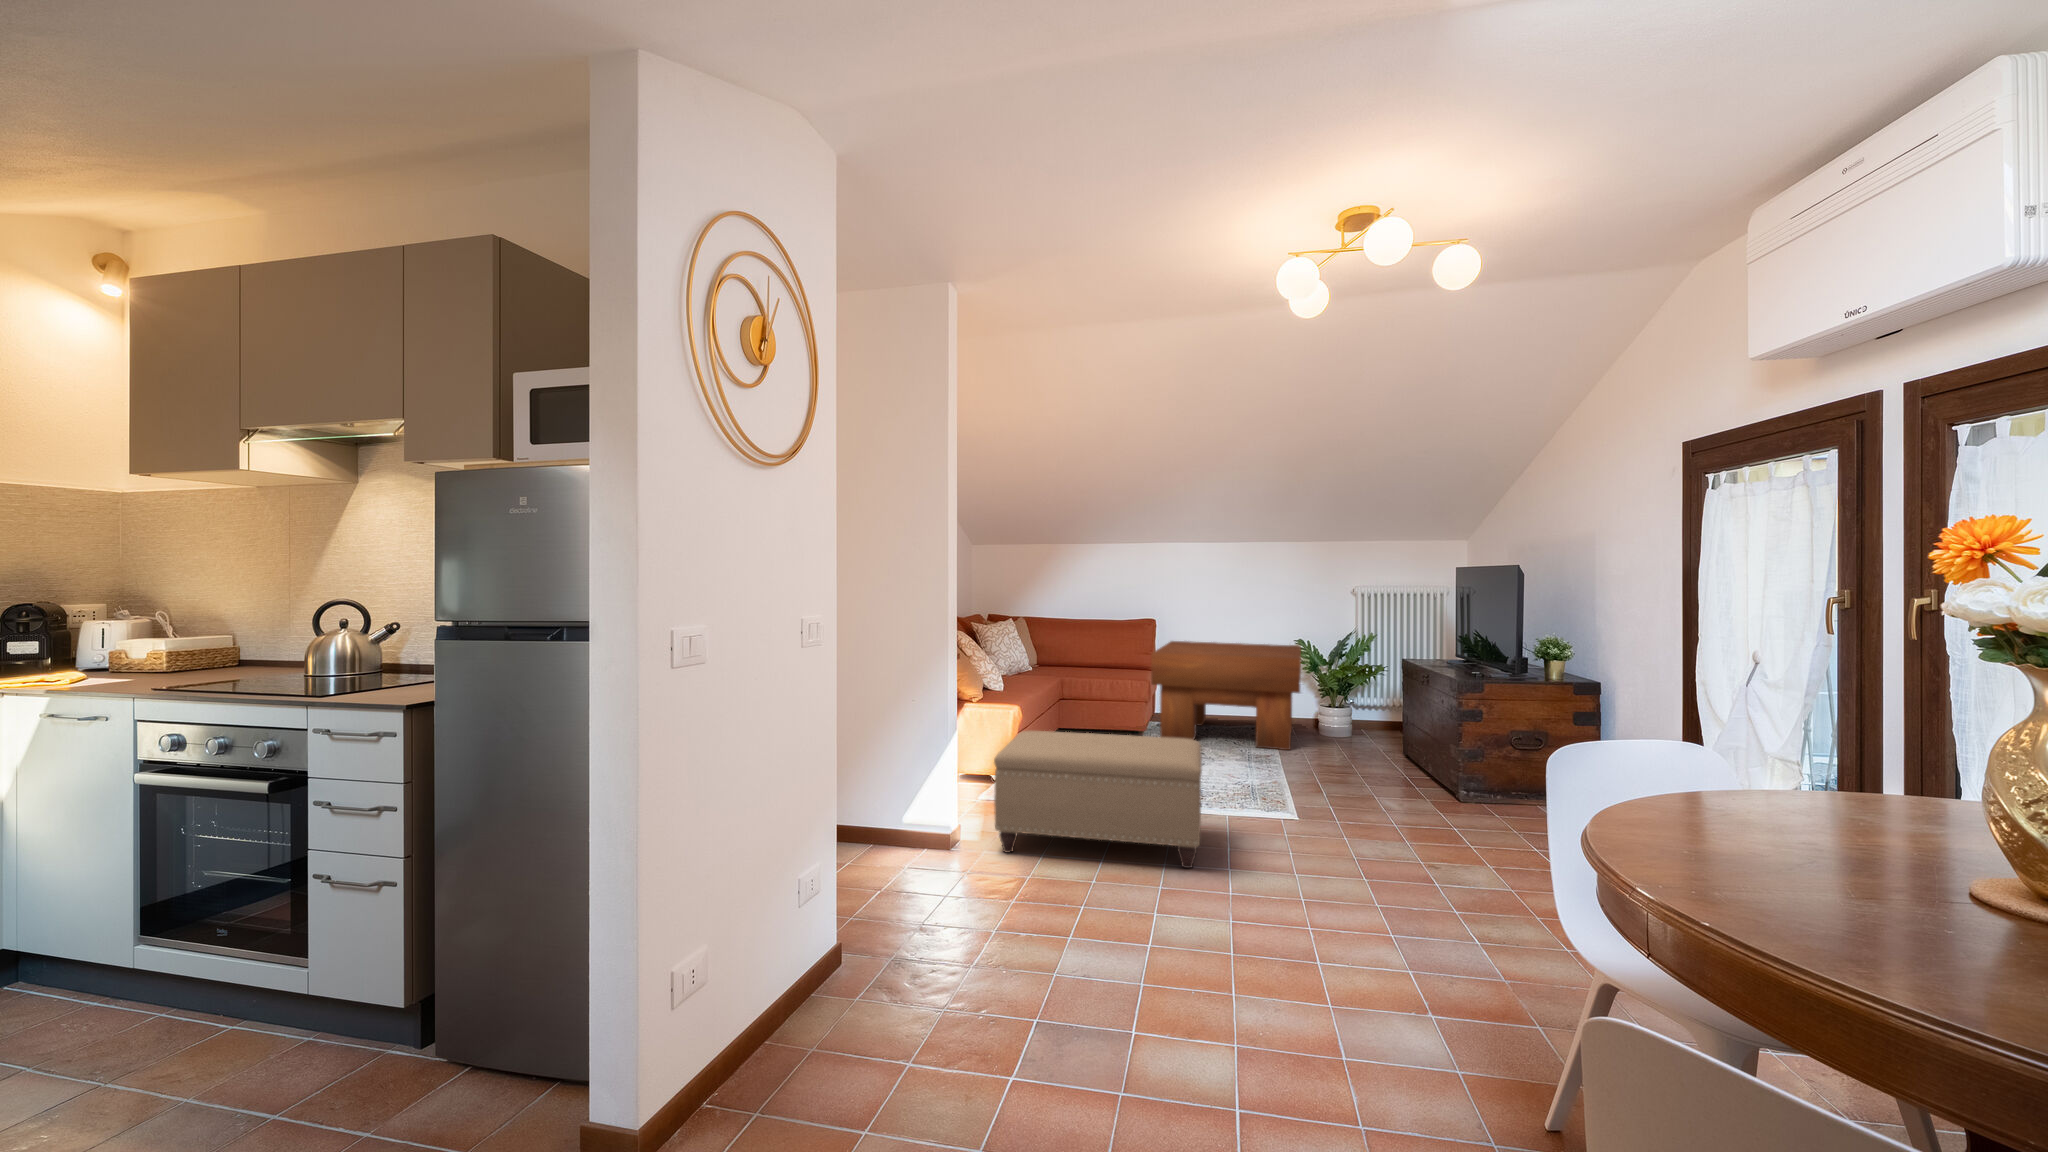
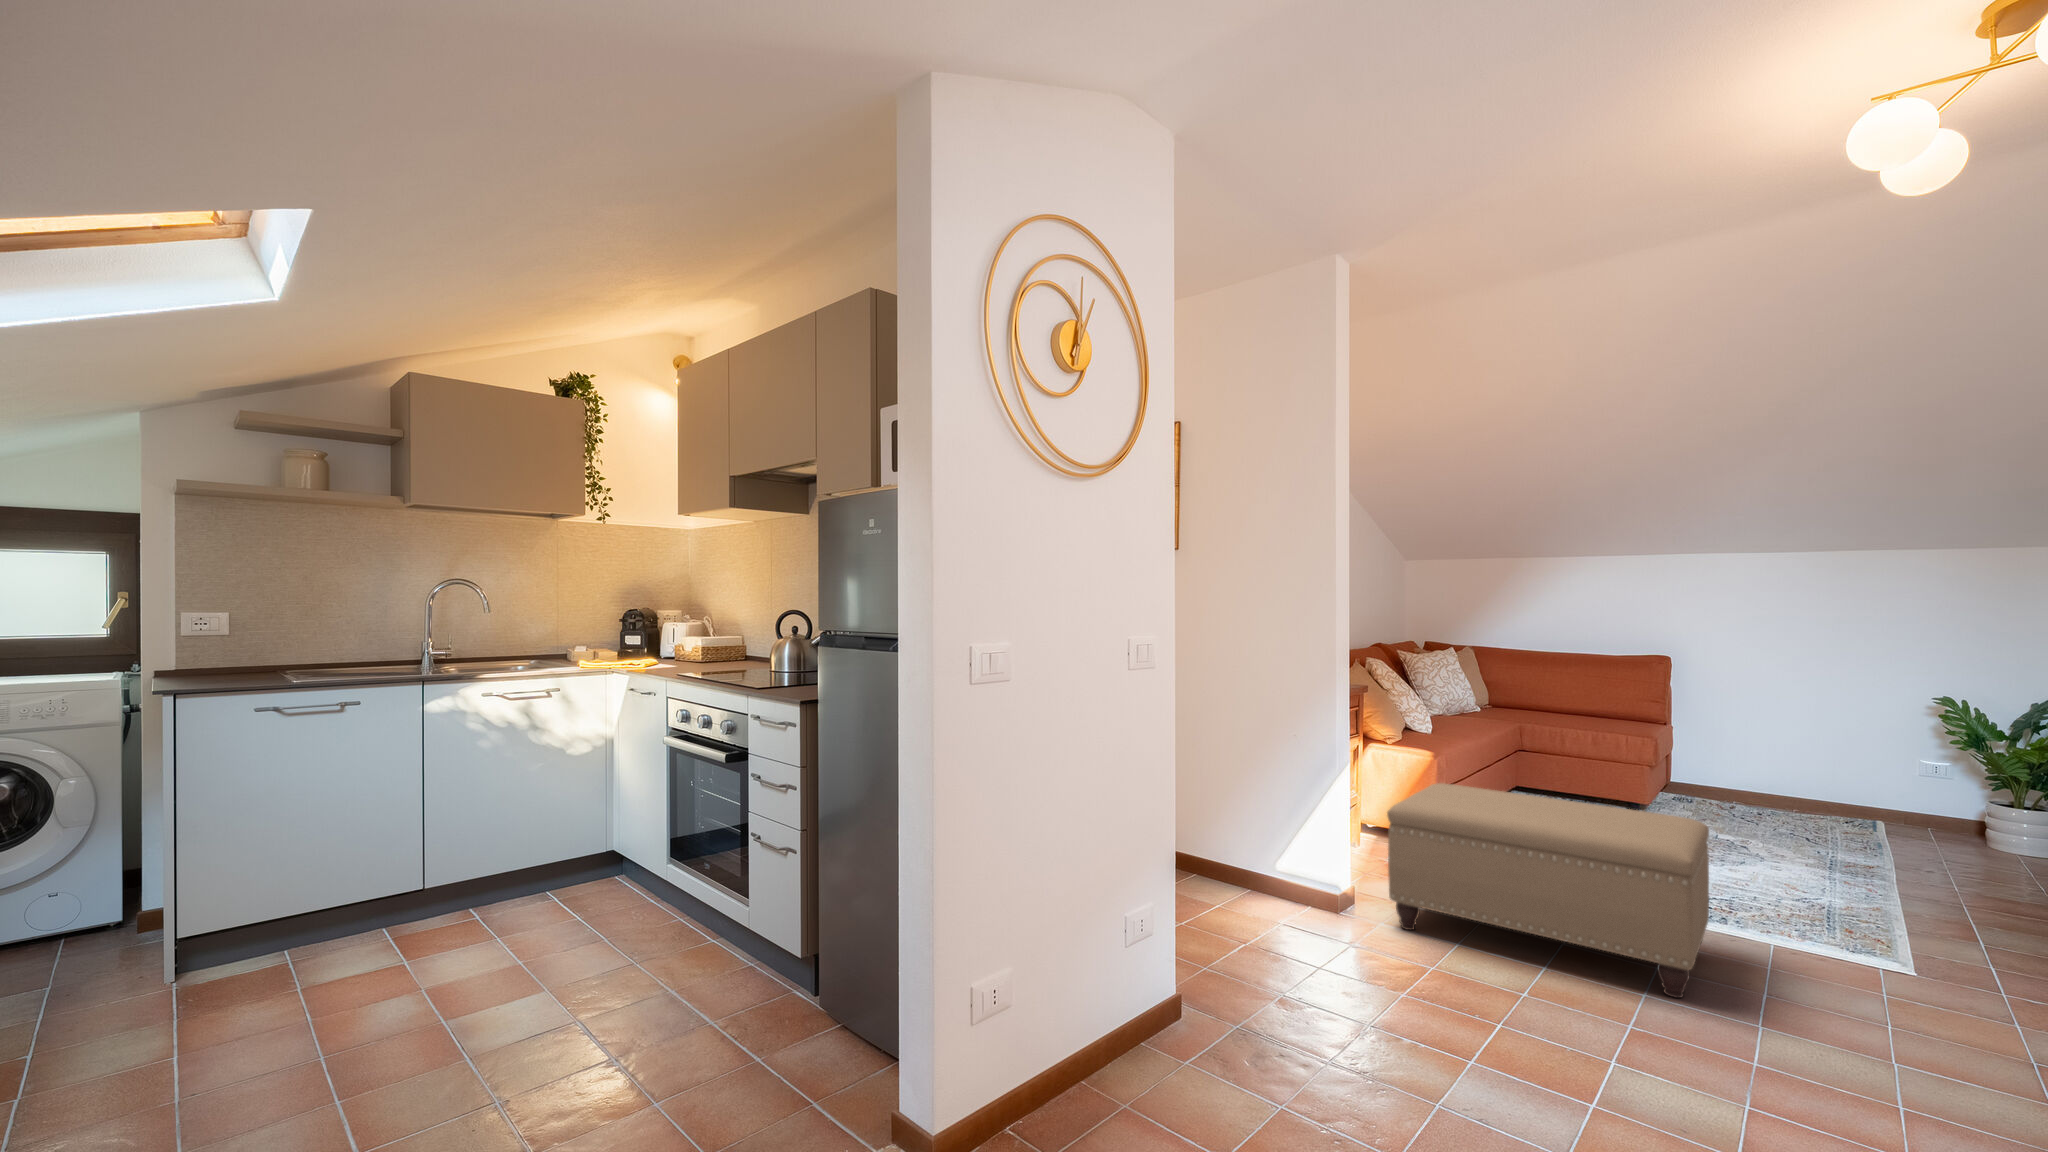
coffee table: present [1151,641,1301,750] -> none [1660,684,1953,862]

